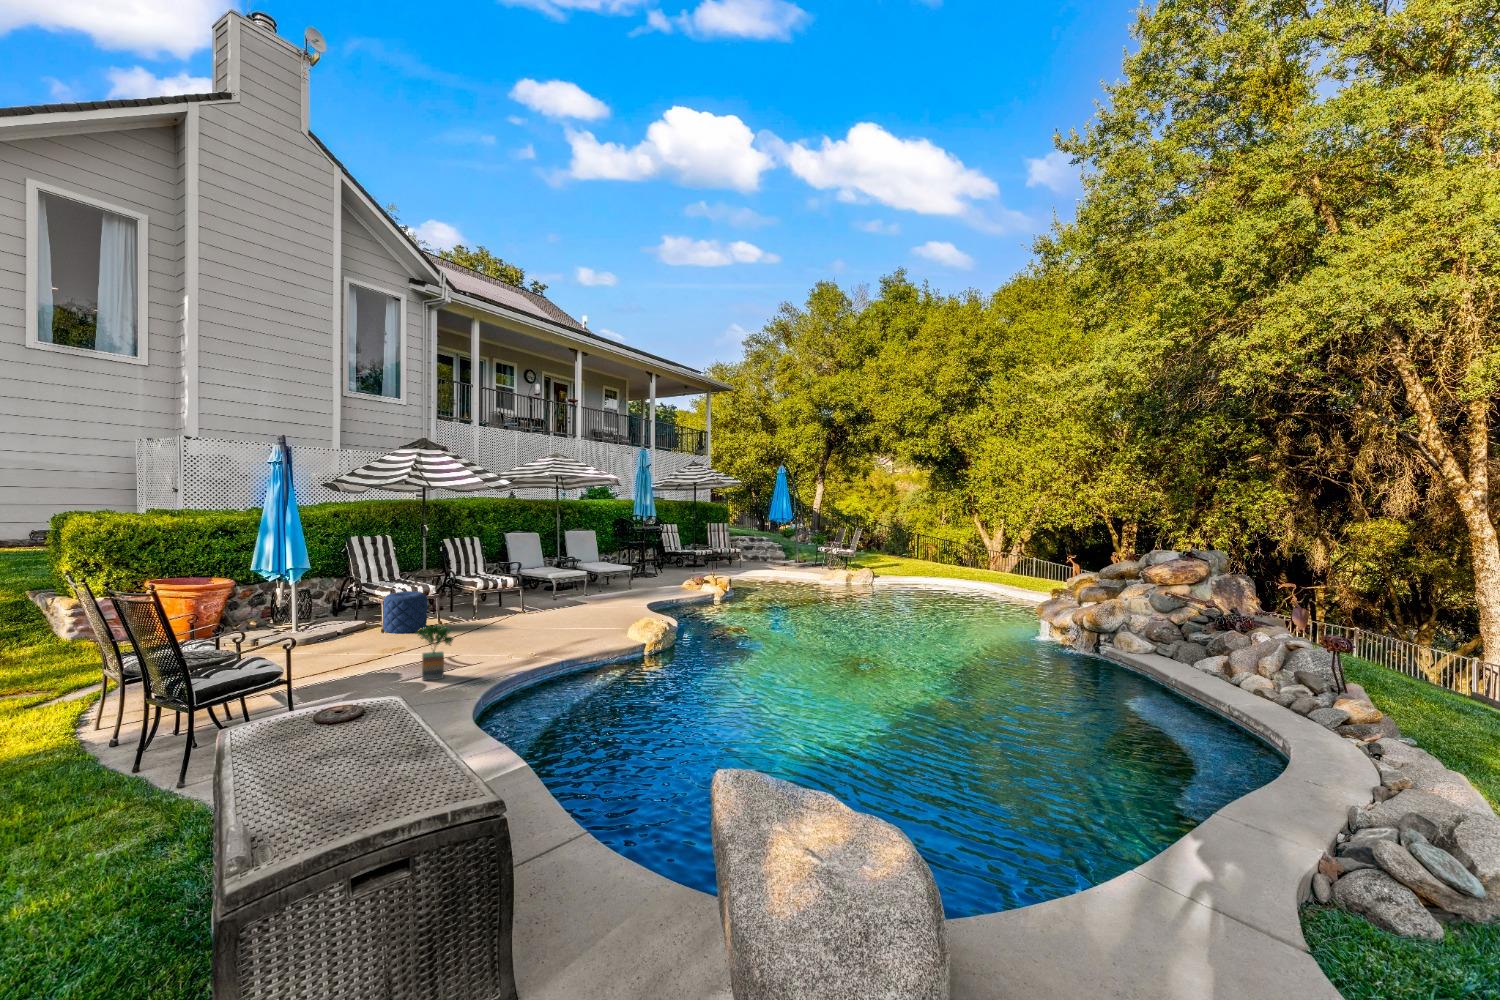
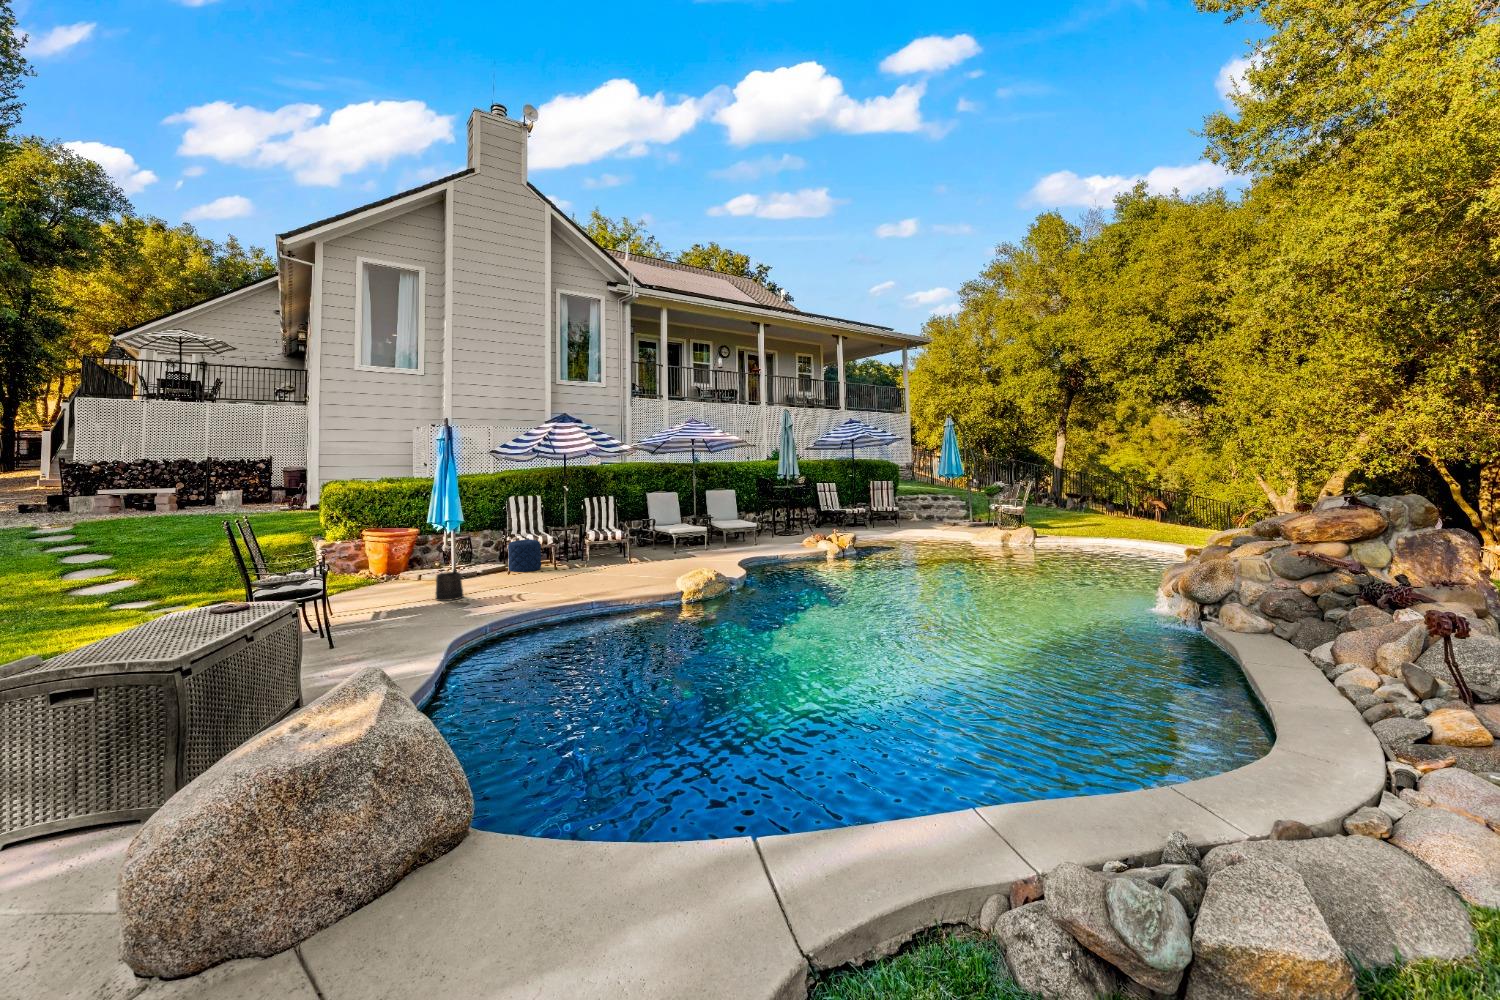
potted tree: present [416,625,453,681] -> none [470,563,499,606]
bucket: none [347,634,386,678] -> present [436,569,463,601]

